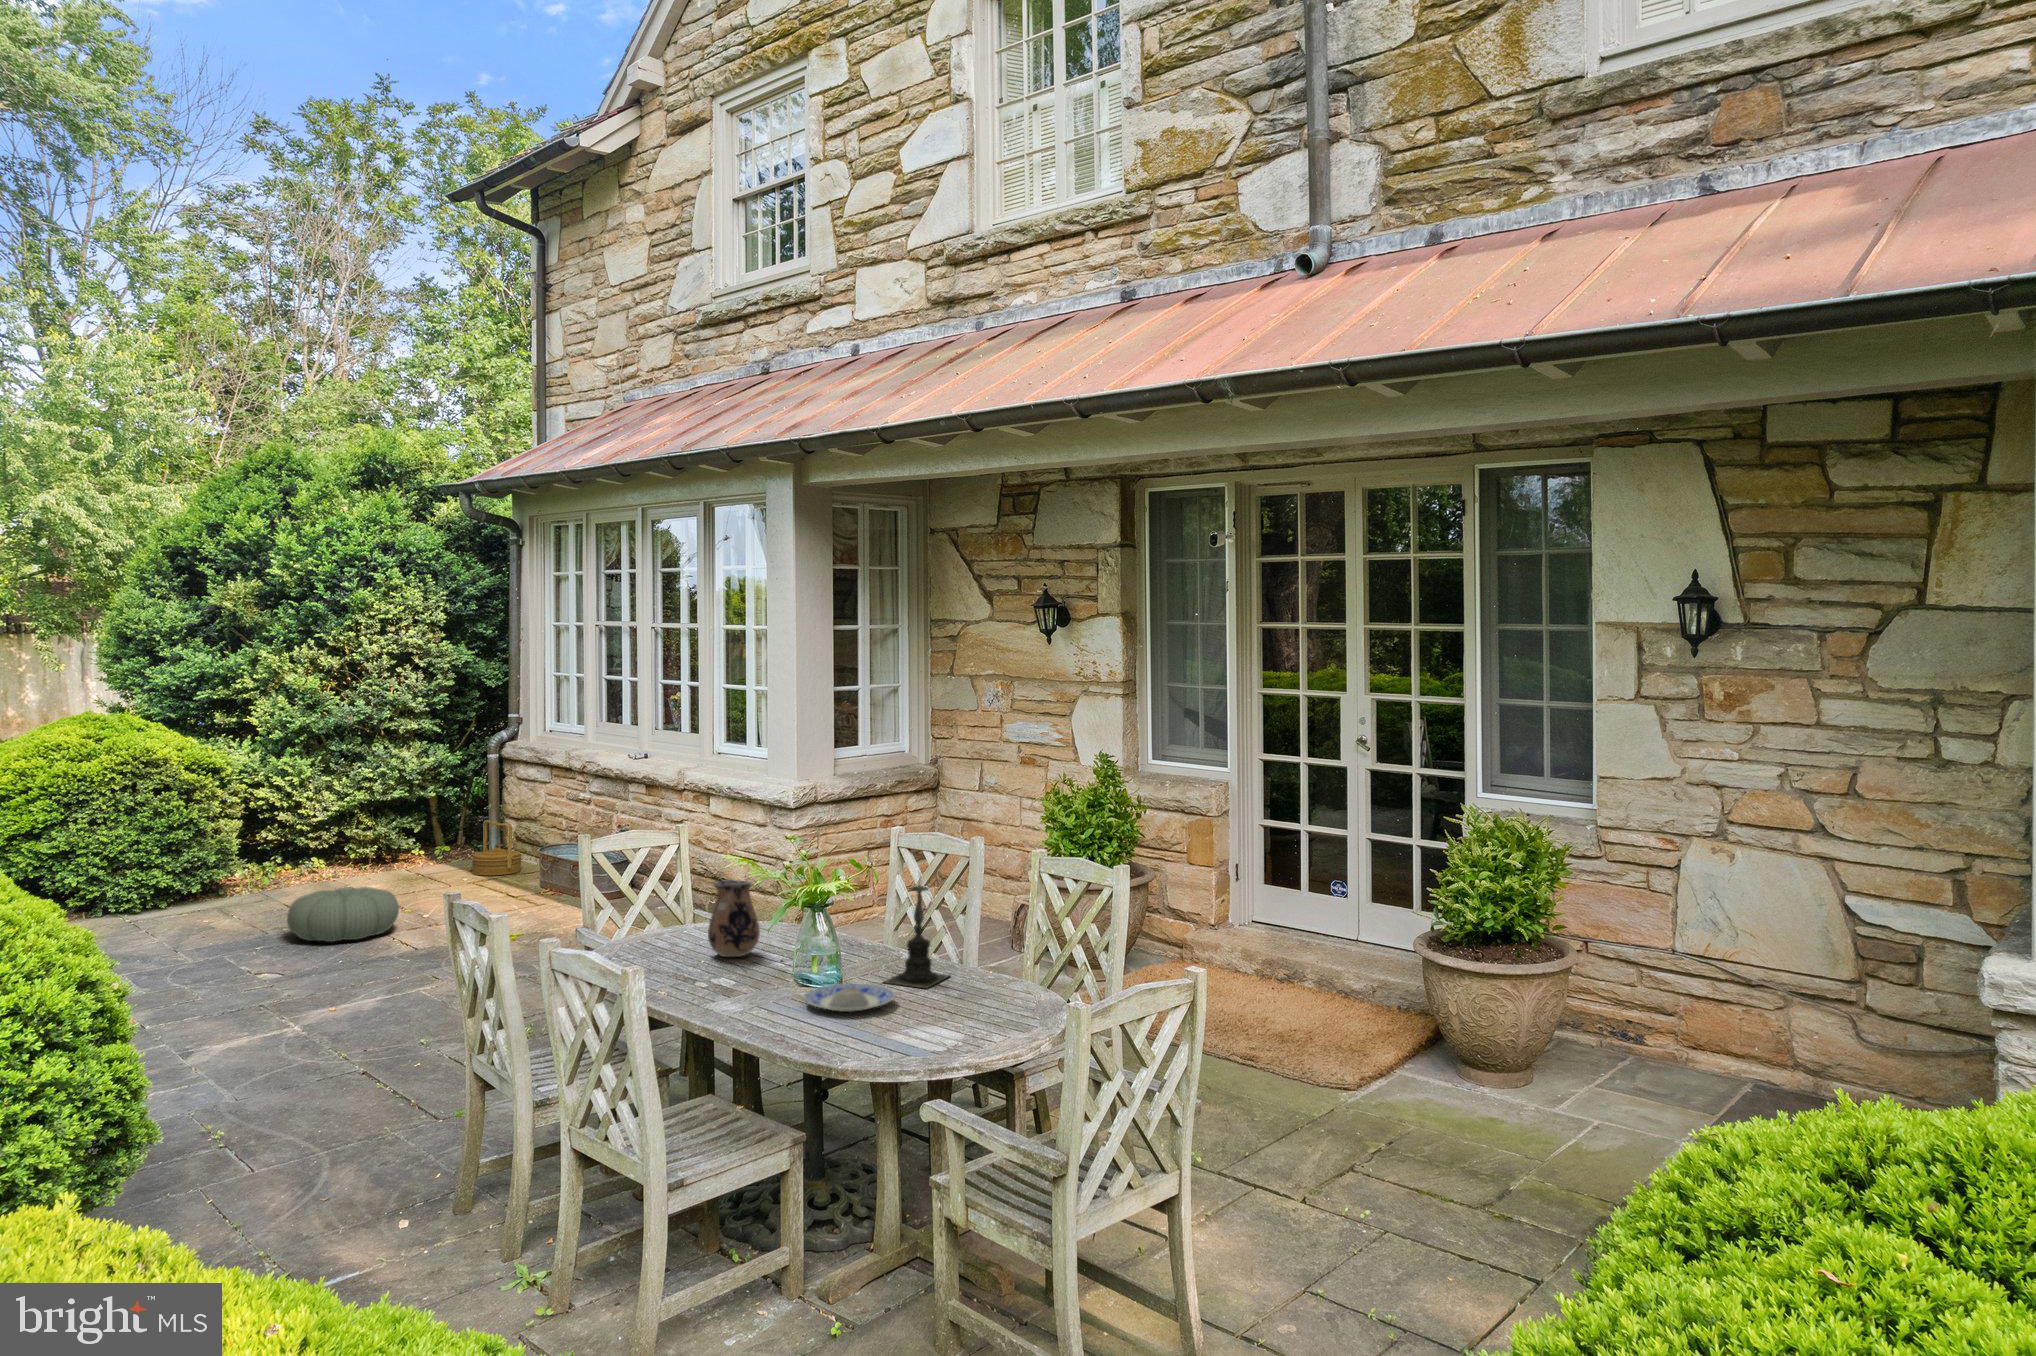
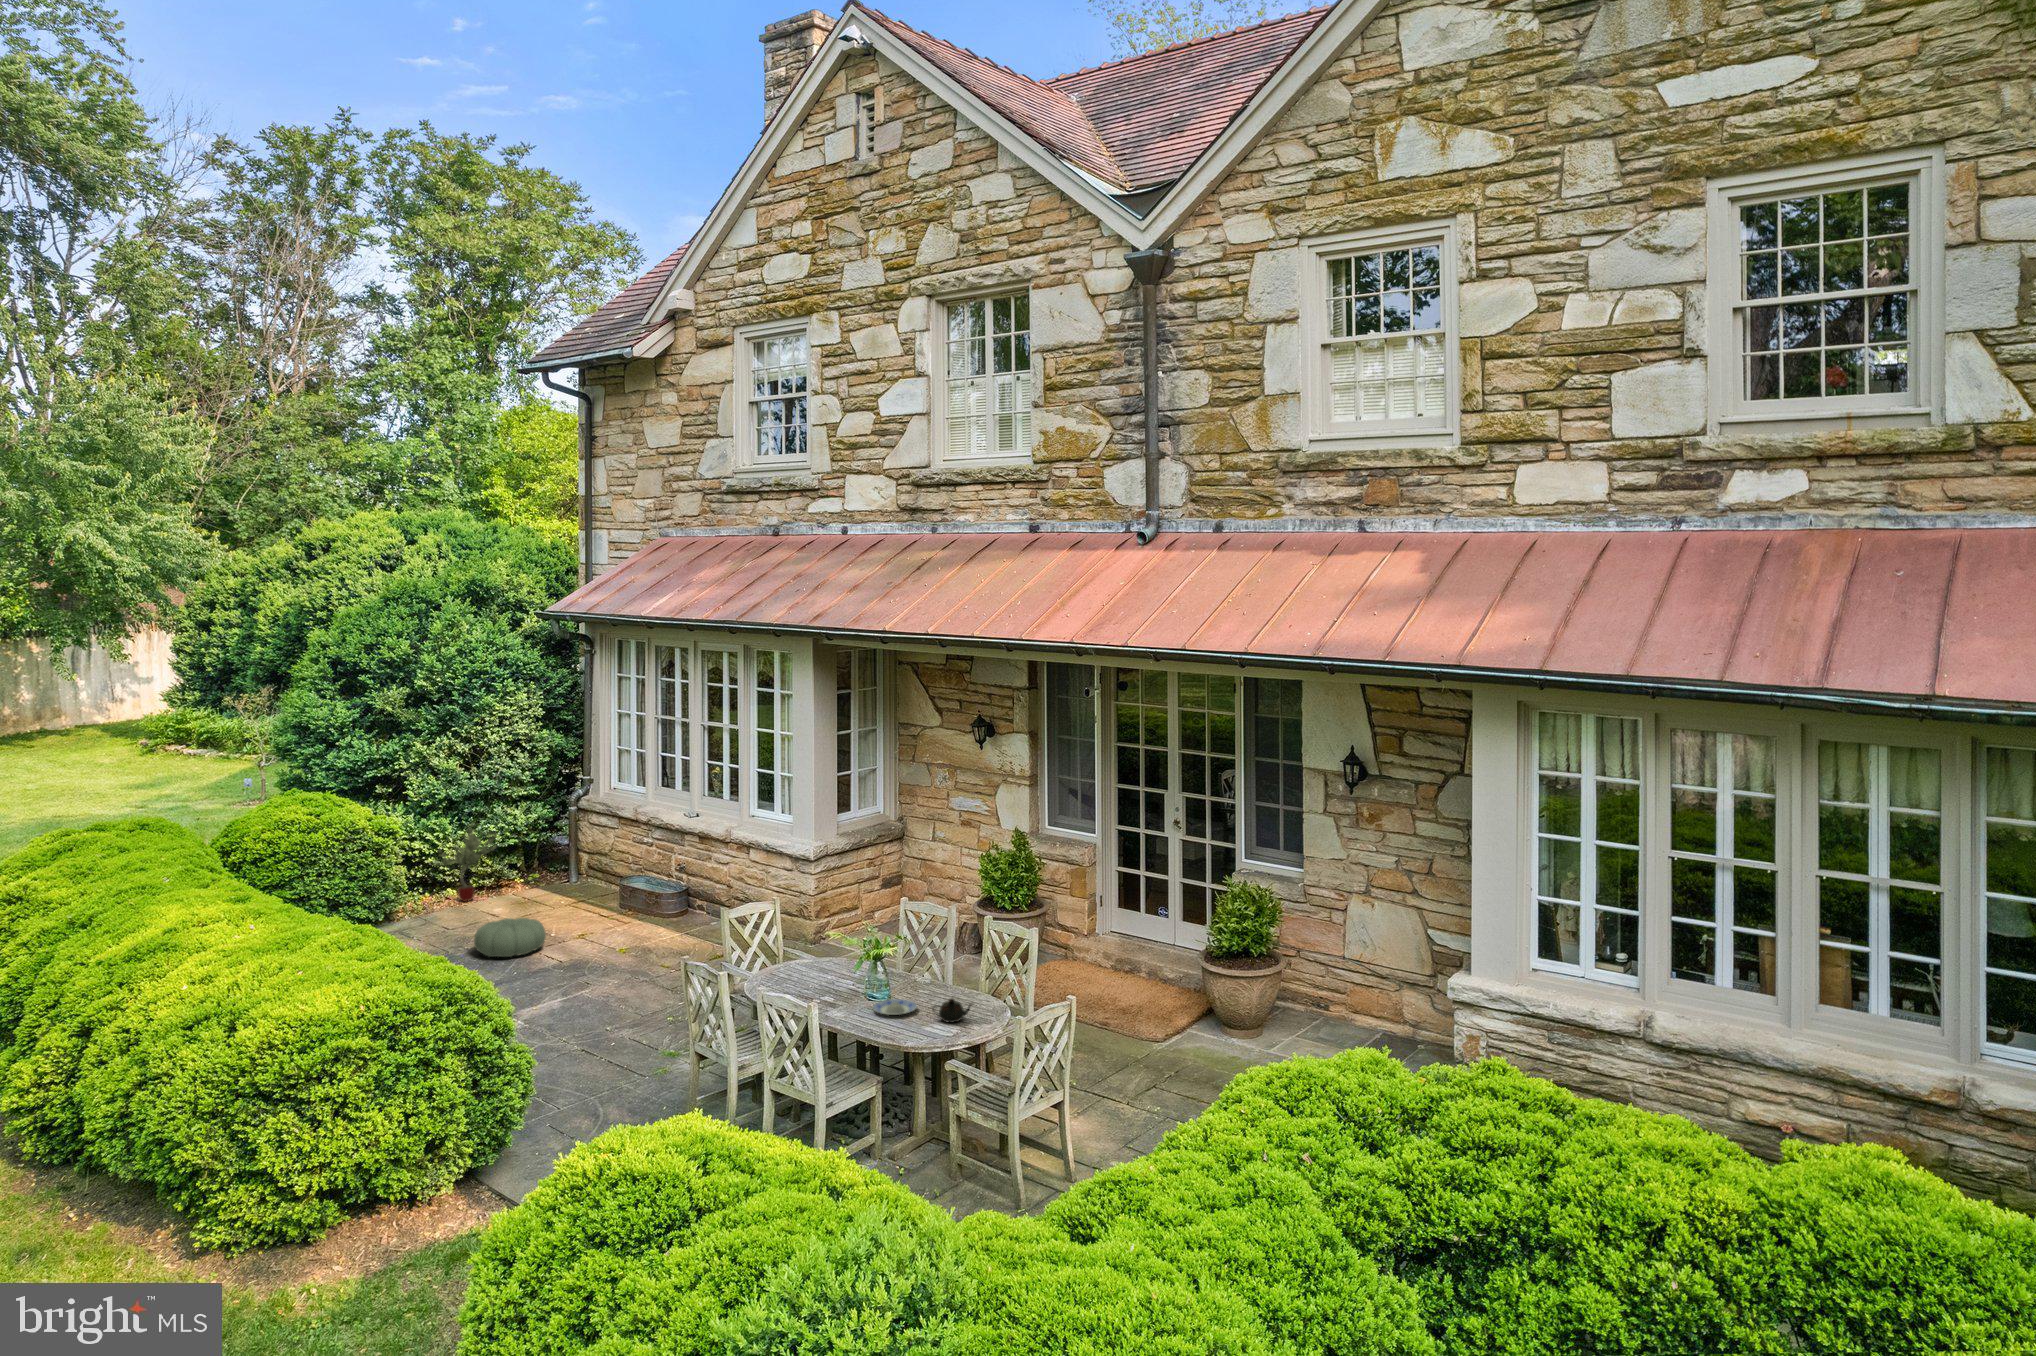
potted tree: none [281,770,381,877] -> present [433,825,497,902]
woven basket: present [471,820,522,876] -> none [566,856,602,897]
ceramic pitcher: present [708,880,760,957] -> none [811,941,838,983]
candle holder: present [884,885,949,988] -> none [907,940,942,1000]
teapot: none [921,978,1008,1029] -> present [932,998,971,1023]

